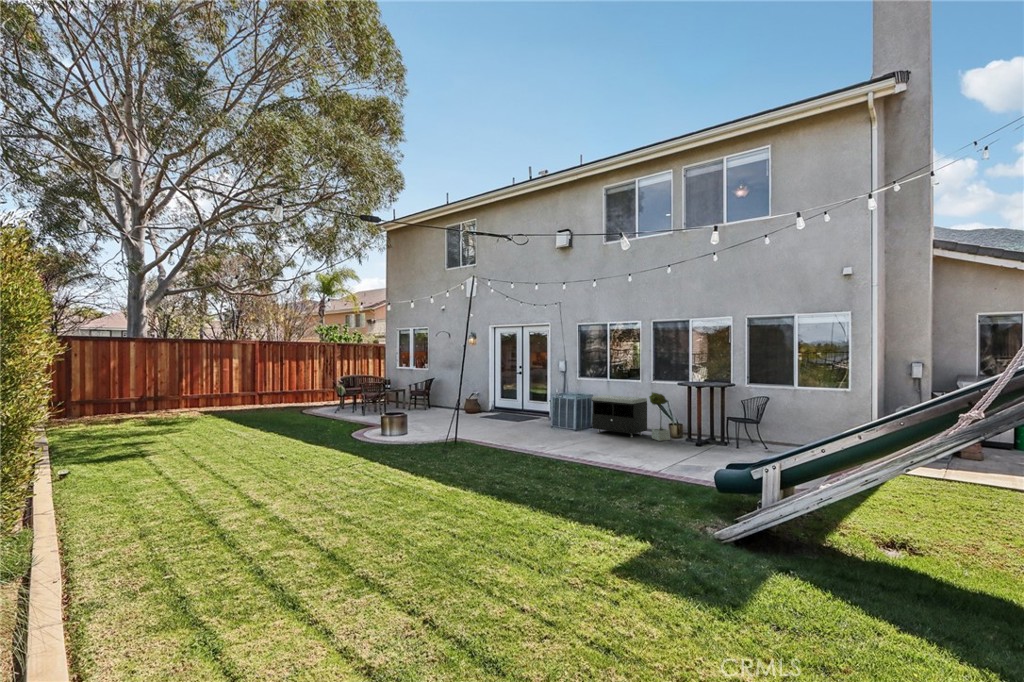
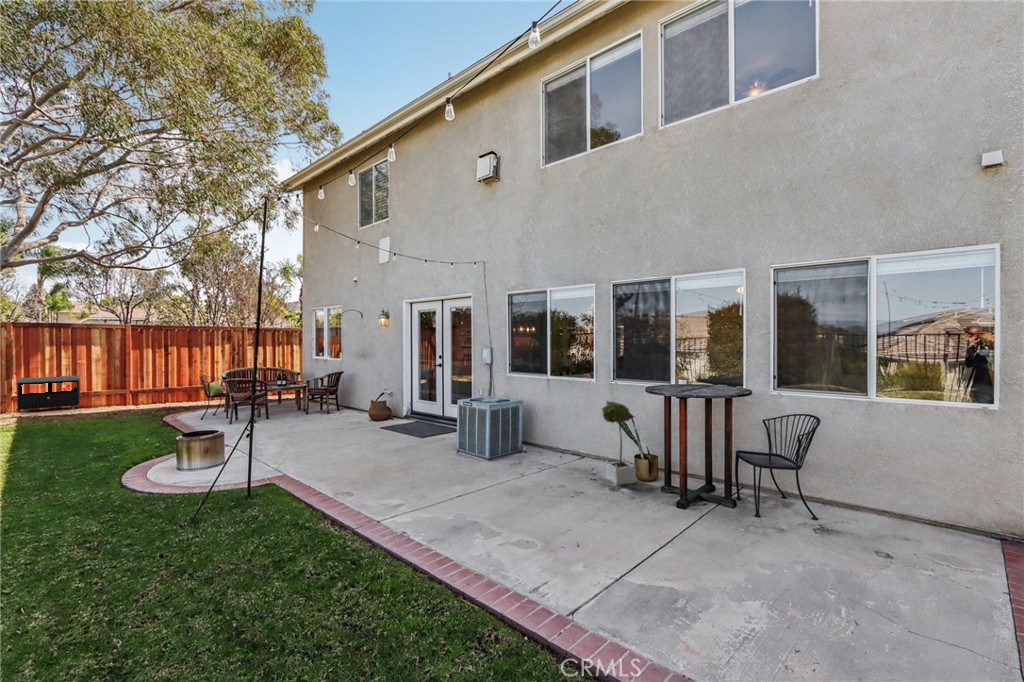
storage bench: present [592,395,647,437] -> present [17,376,80,413]

